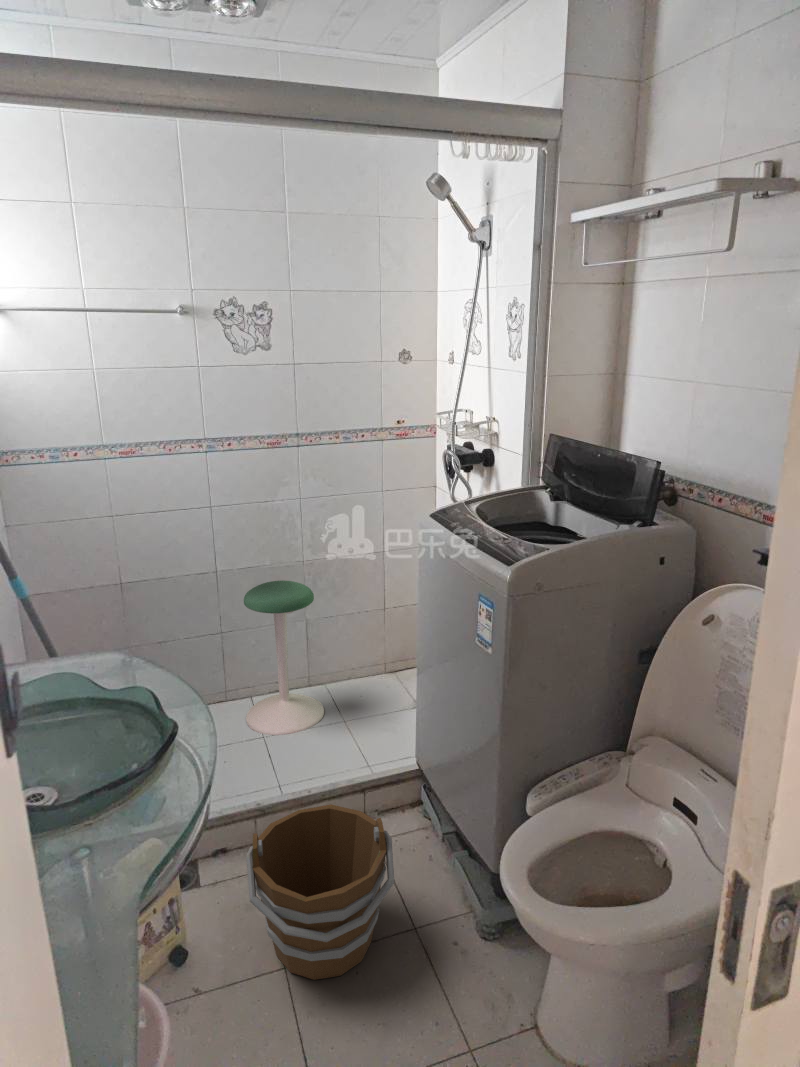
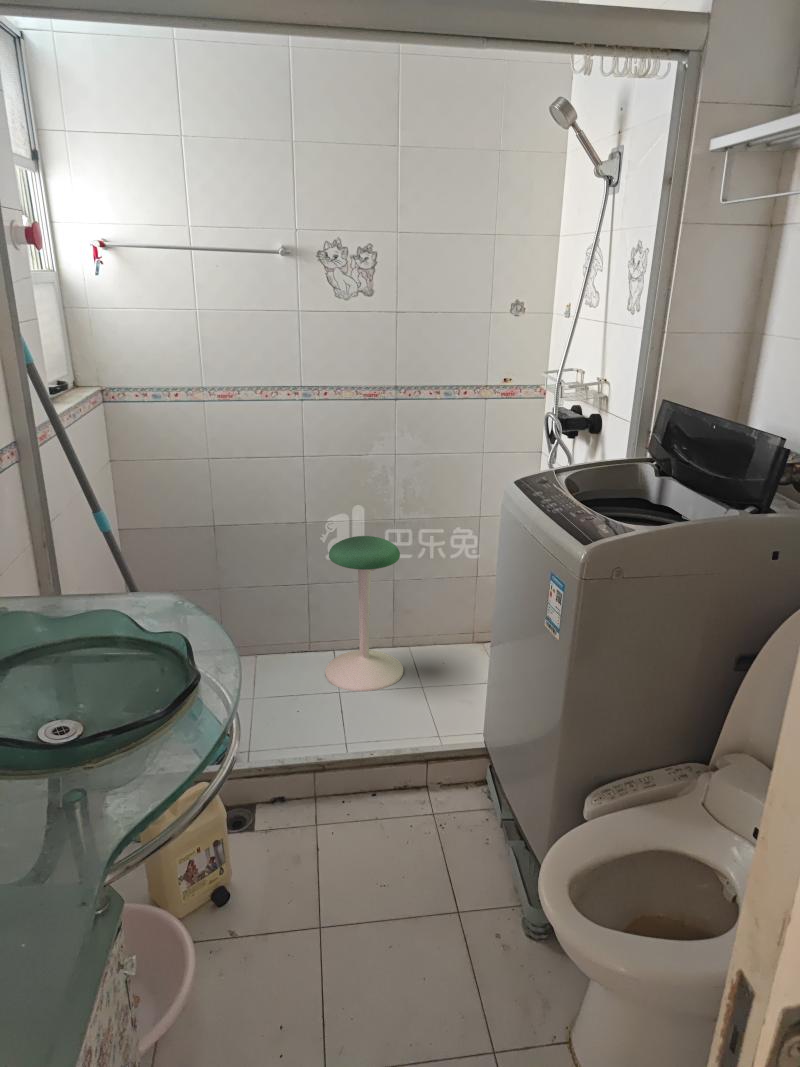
bucket: present [246,805,395,980] -> none [286,773,437,947]

